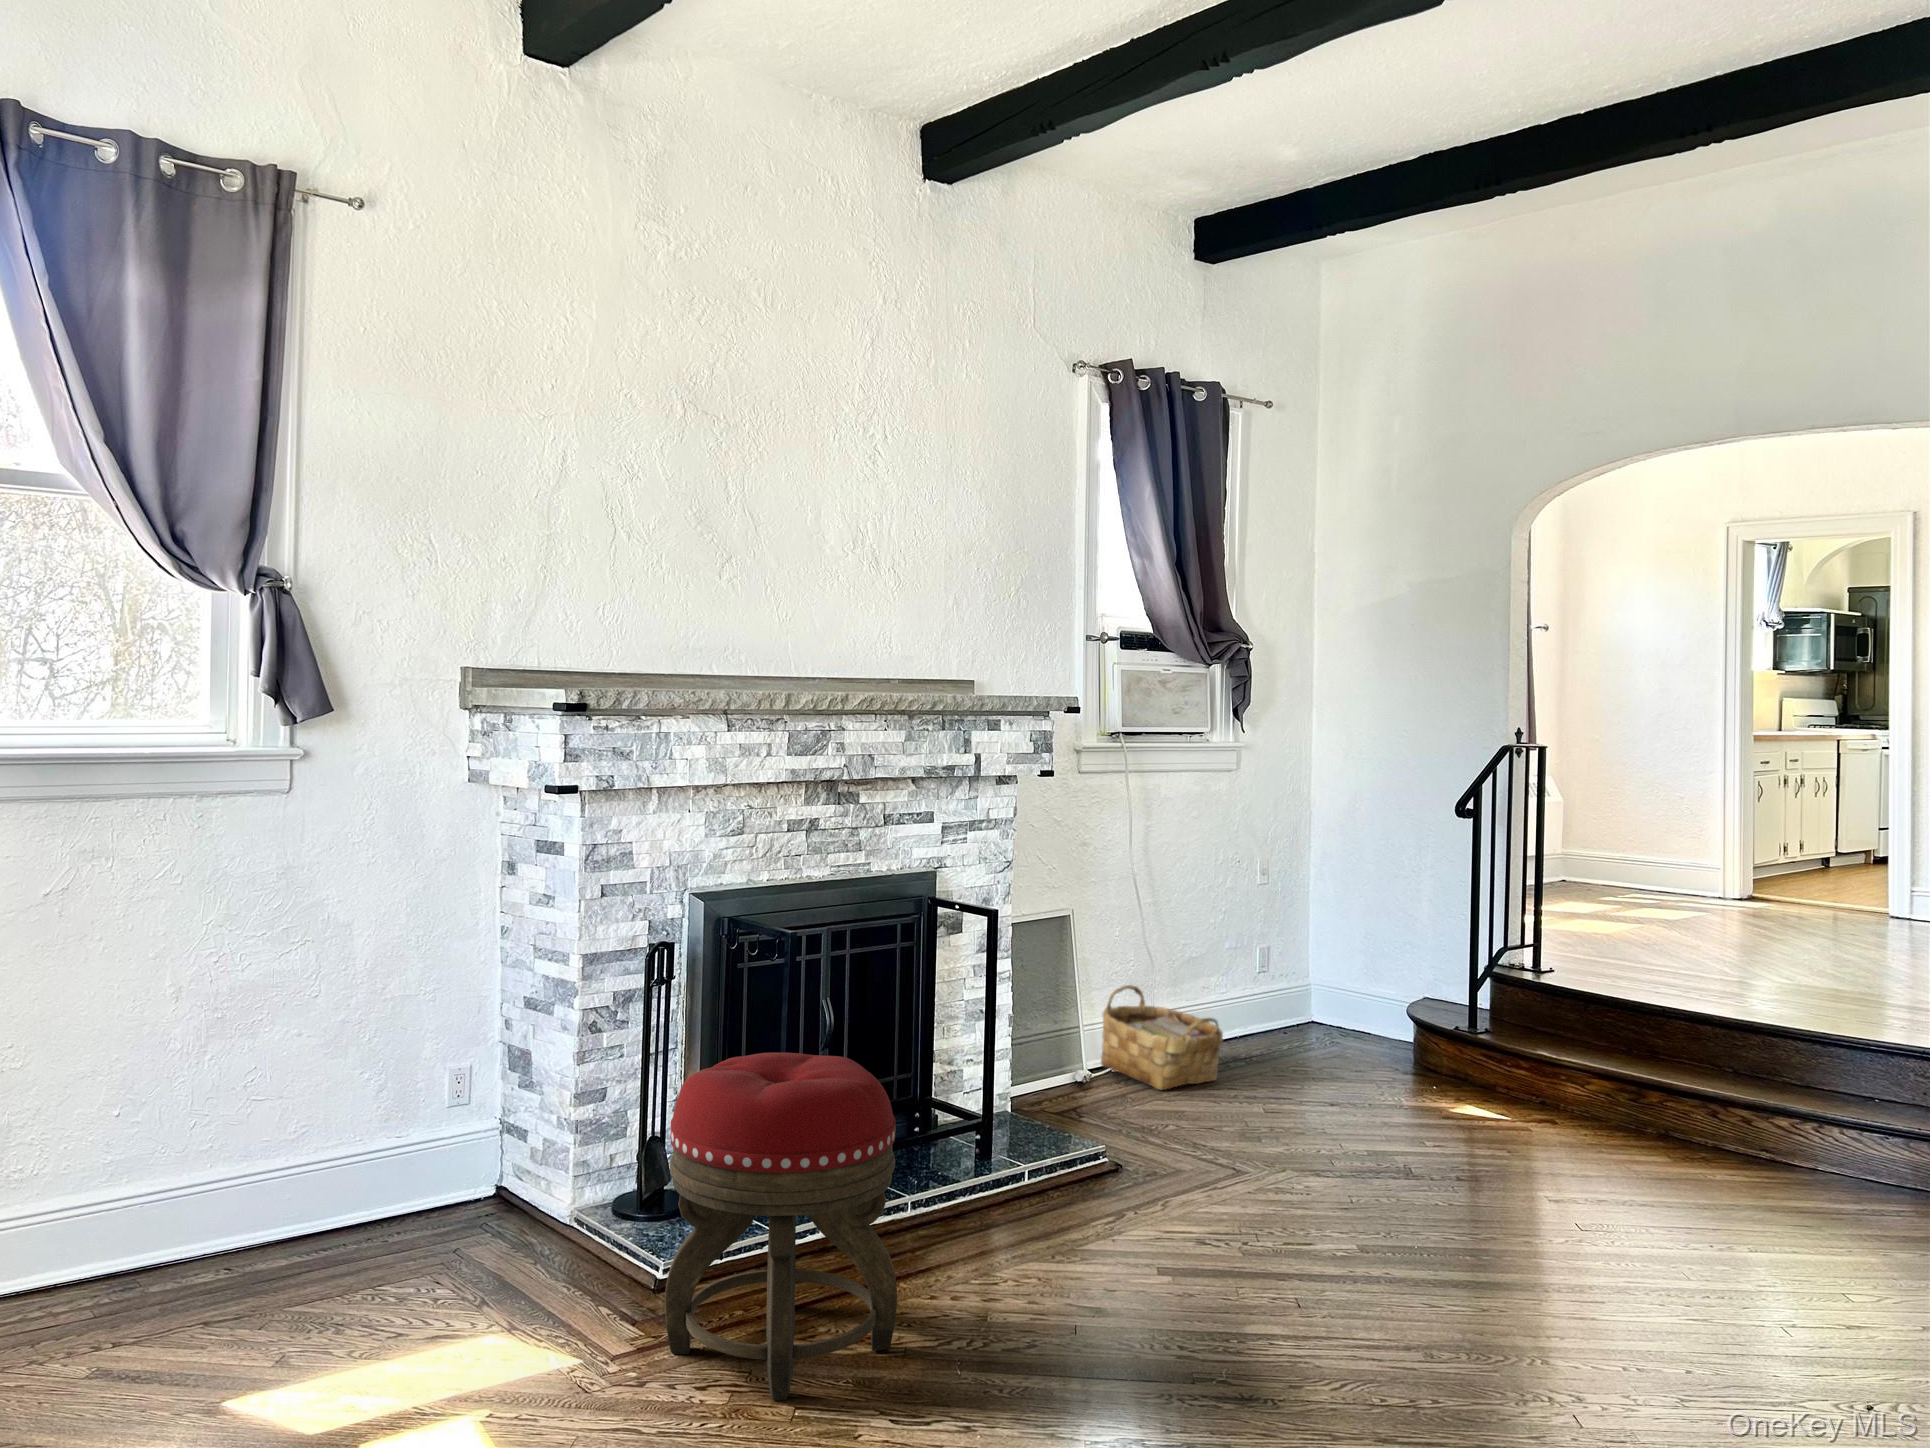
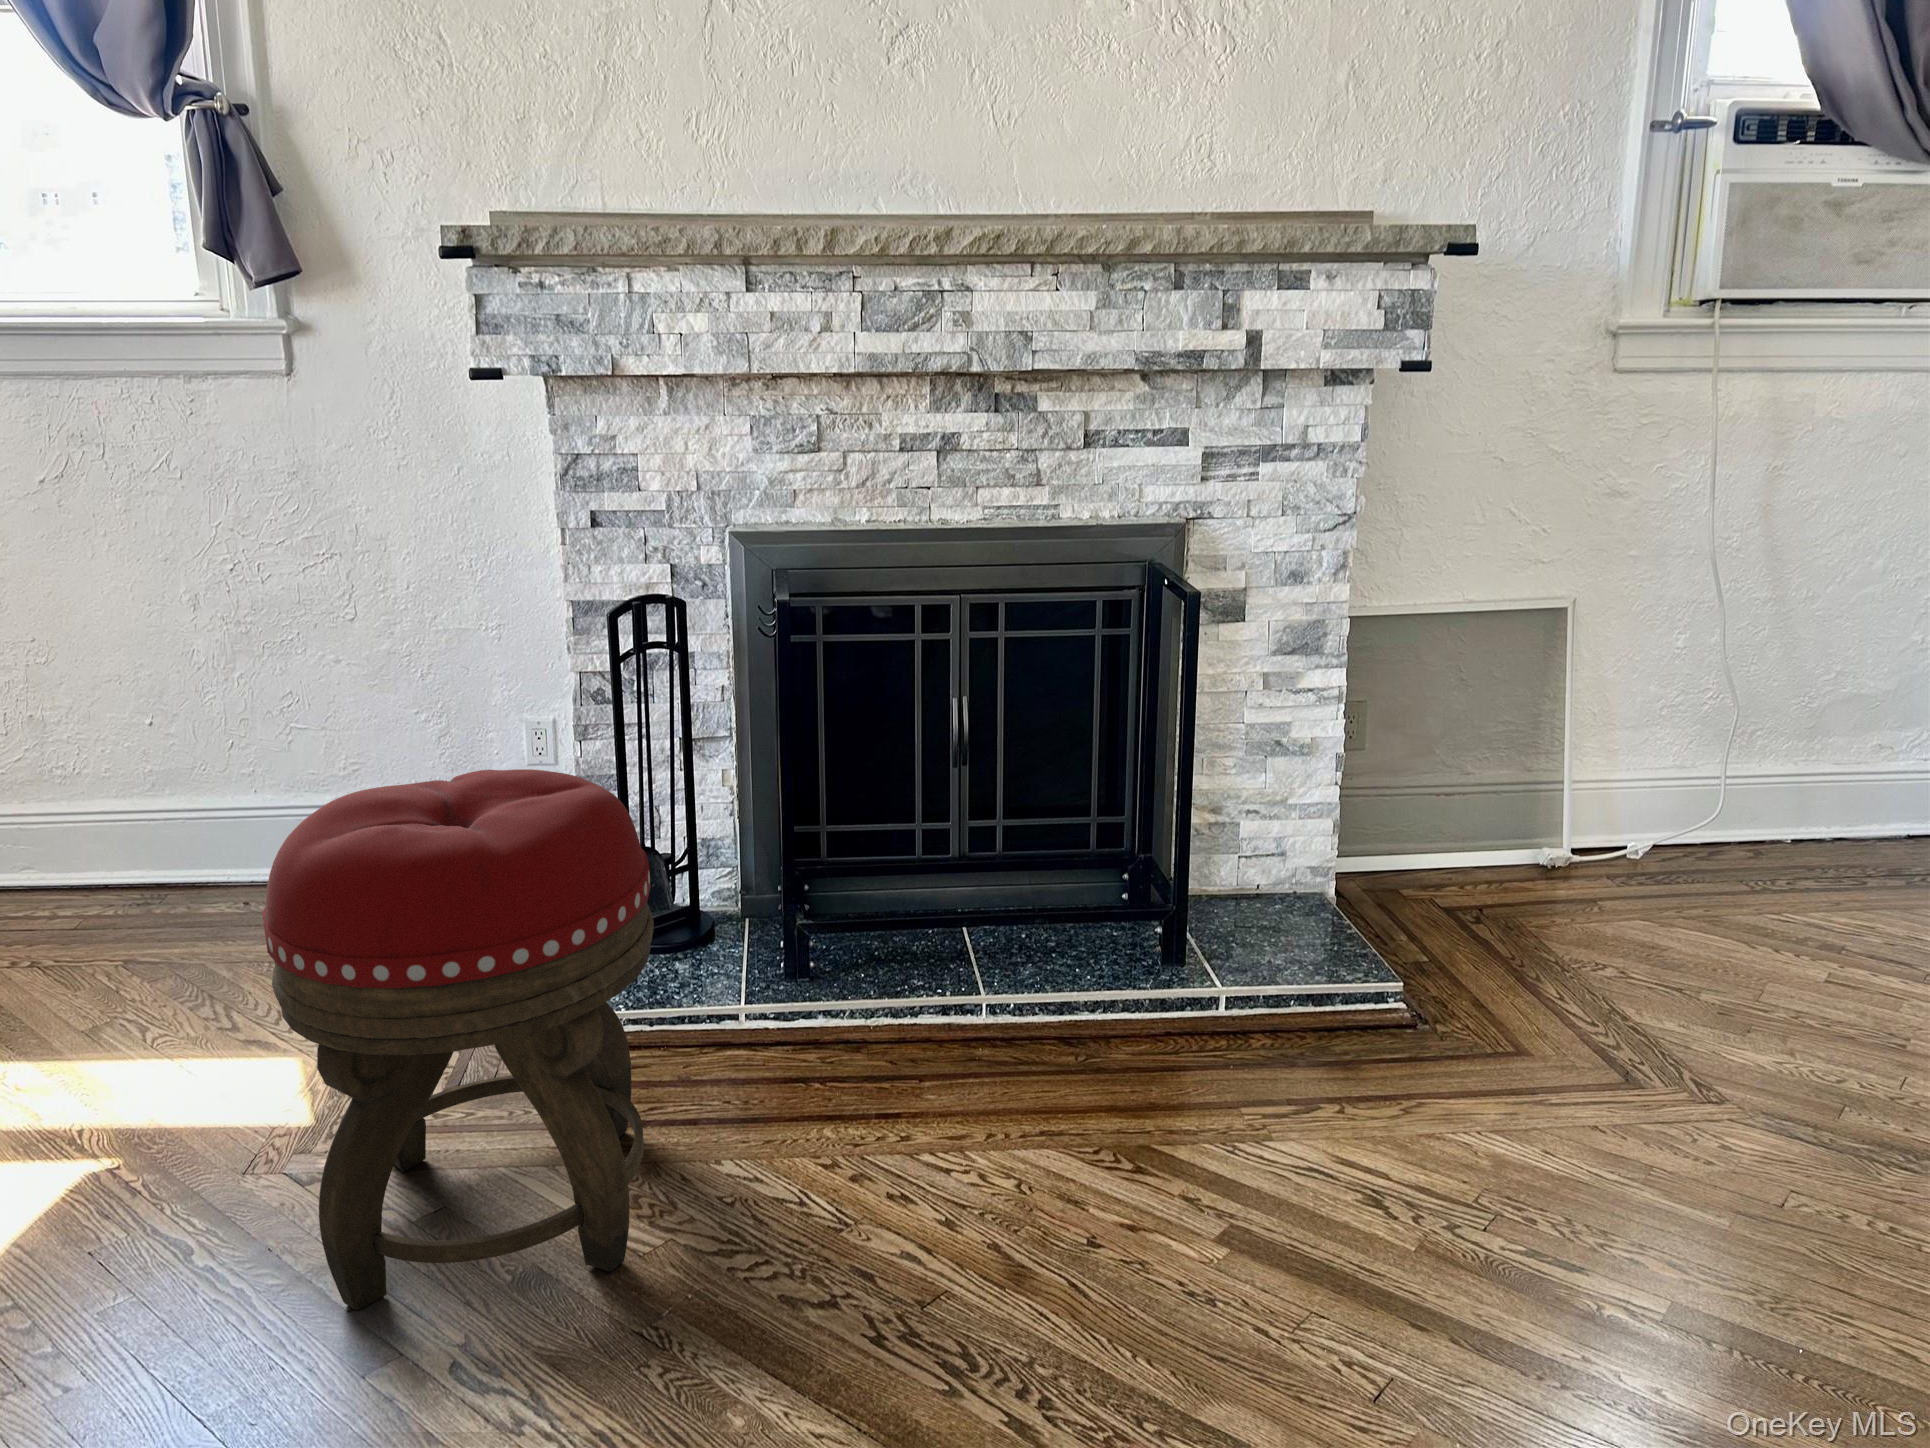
woven basket: present [1101,985,1223,1090] -> none [1600,729,1826,907]

